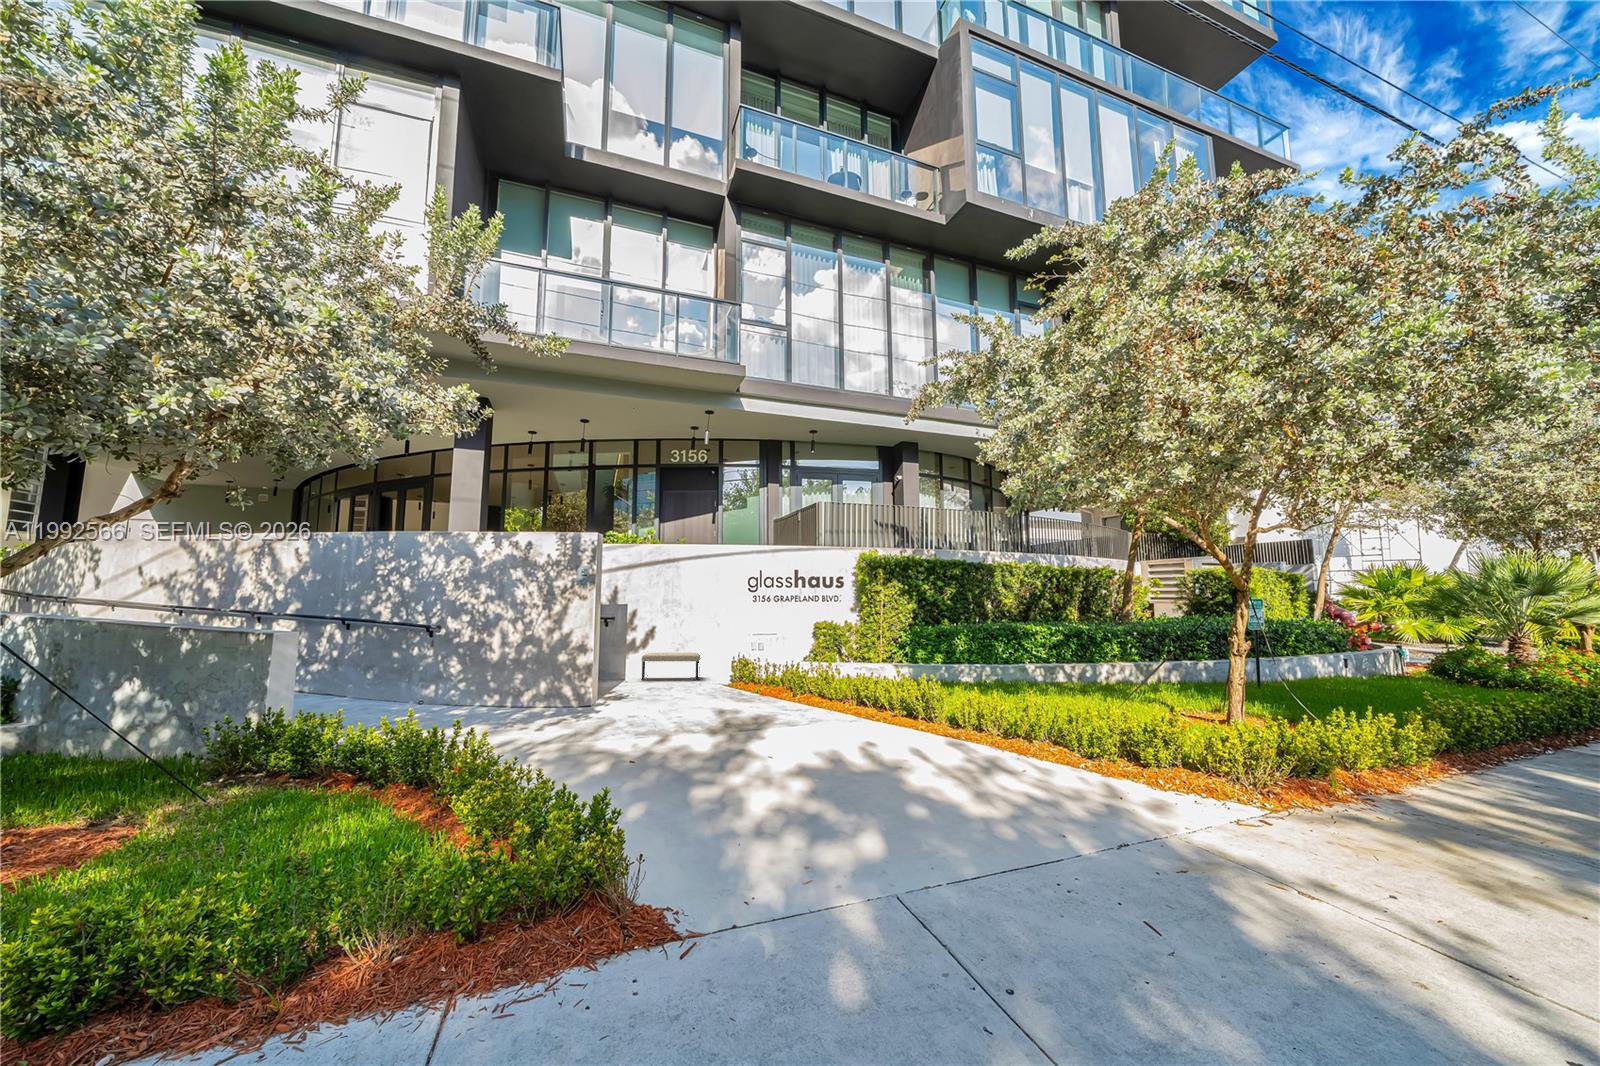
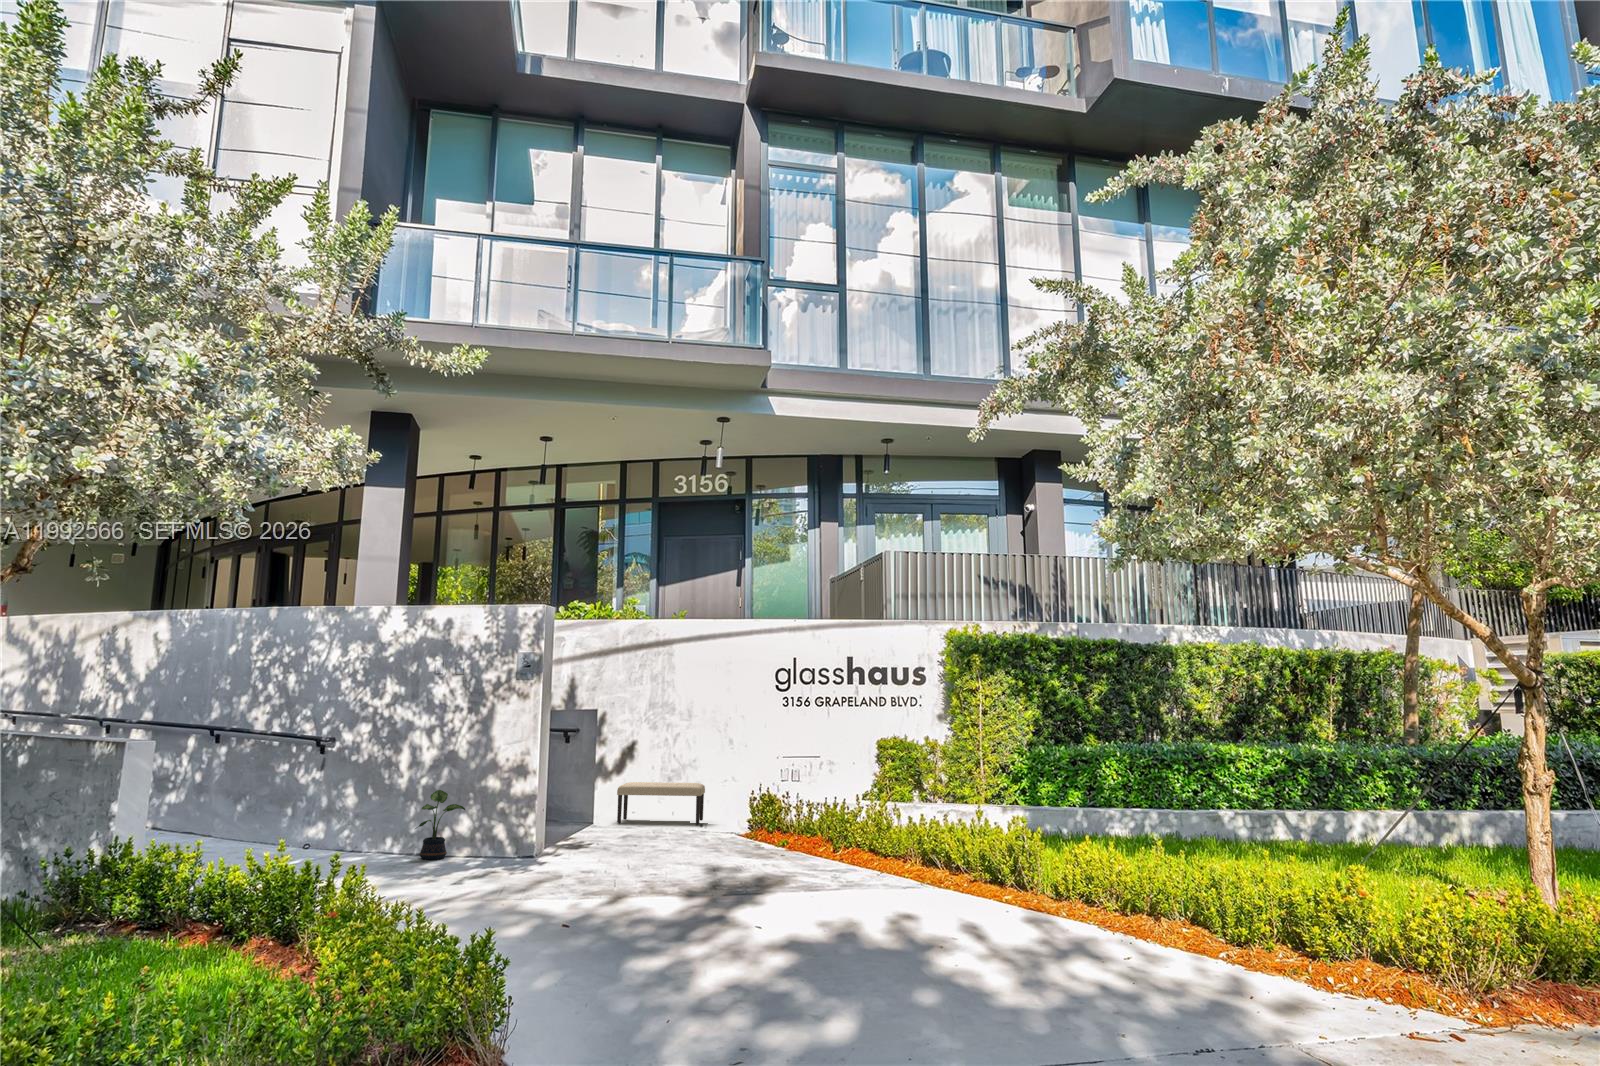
potted plant: none [504,660,542,709] -> present [415,790,465,860]

